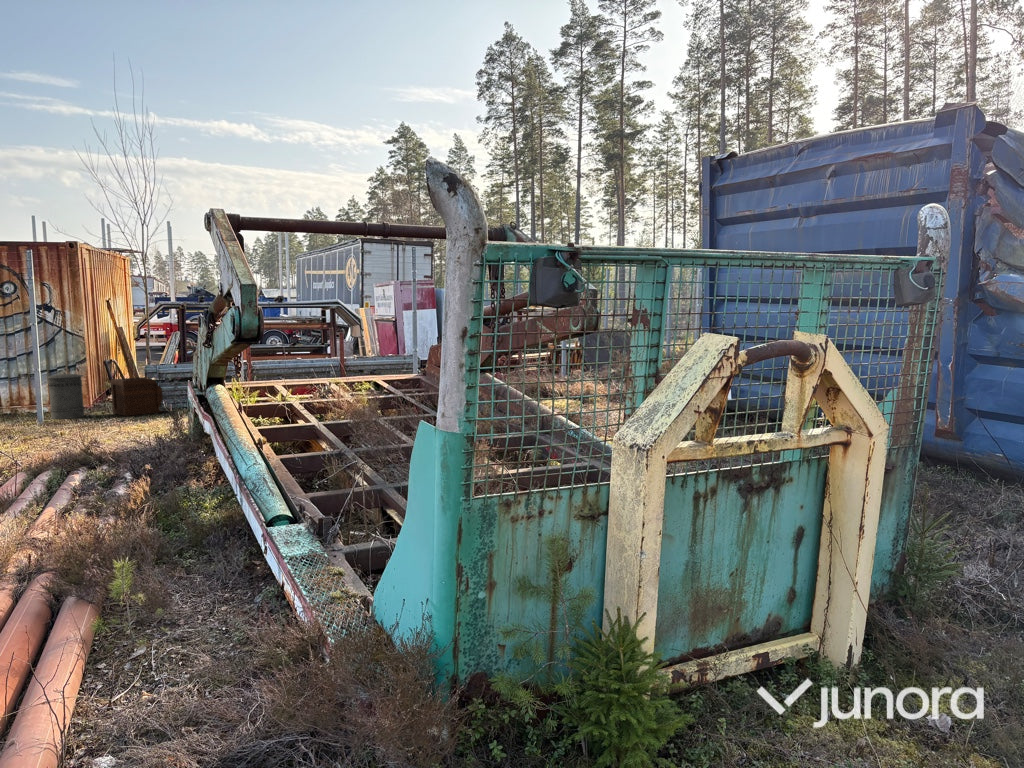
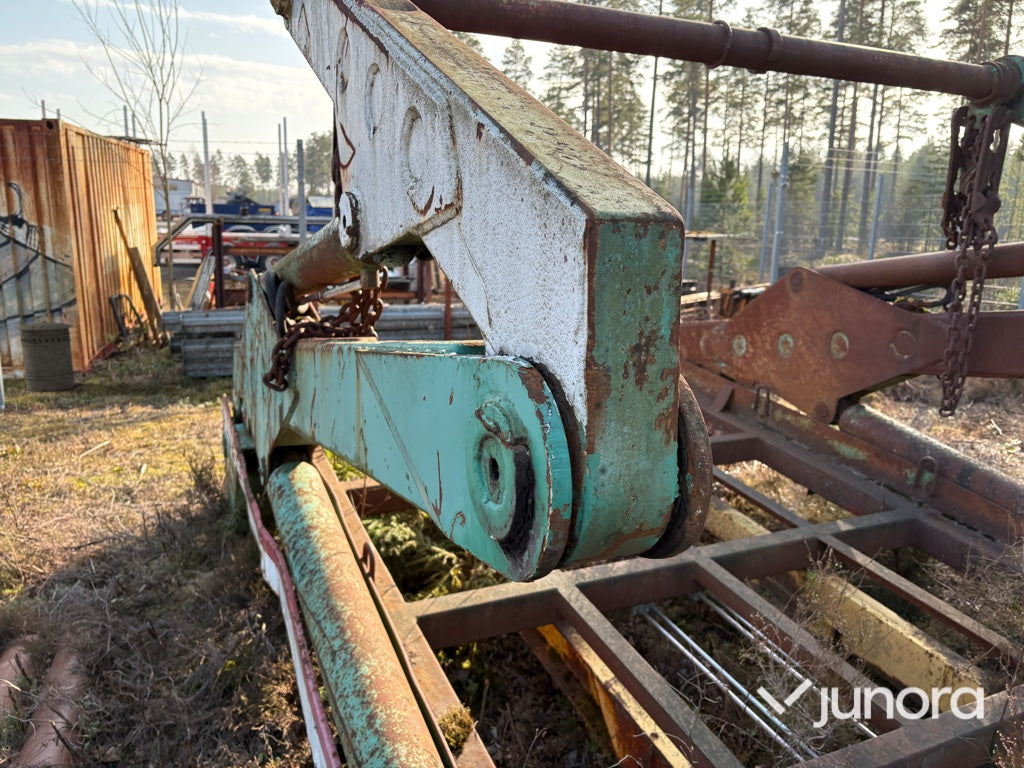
wooden crate: present [111,377,163,416] -> none [112,329,188,391]

